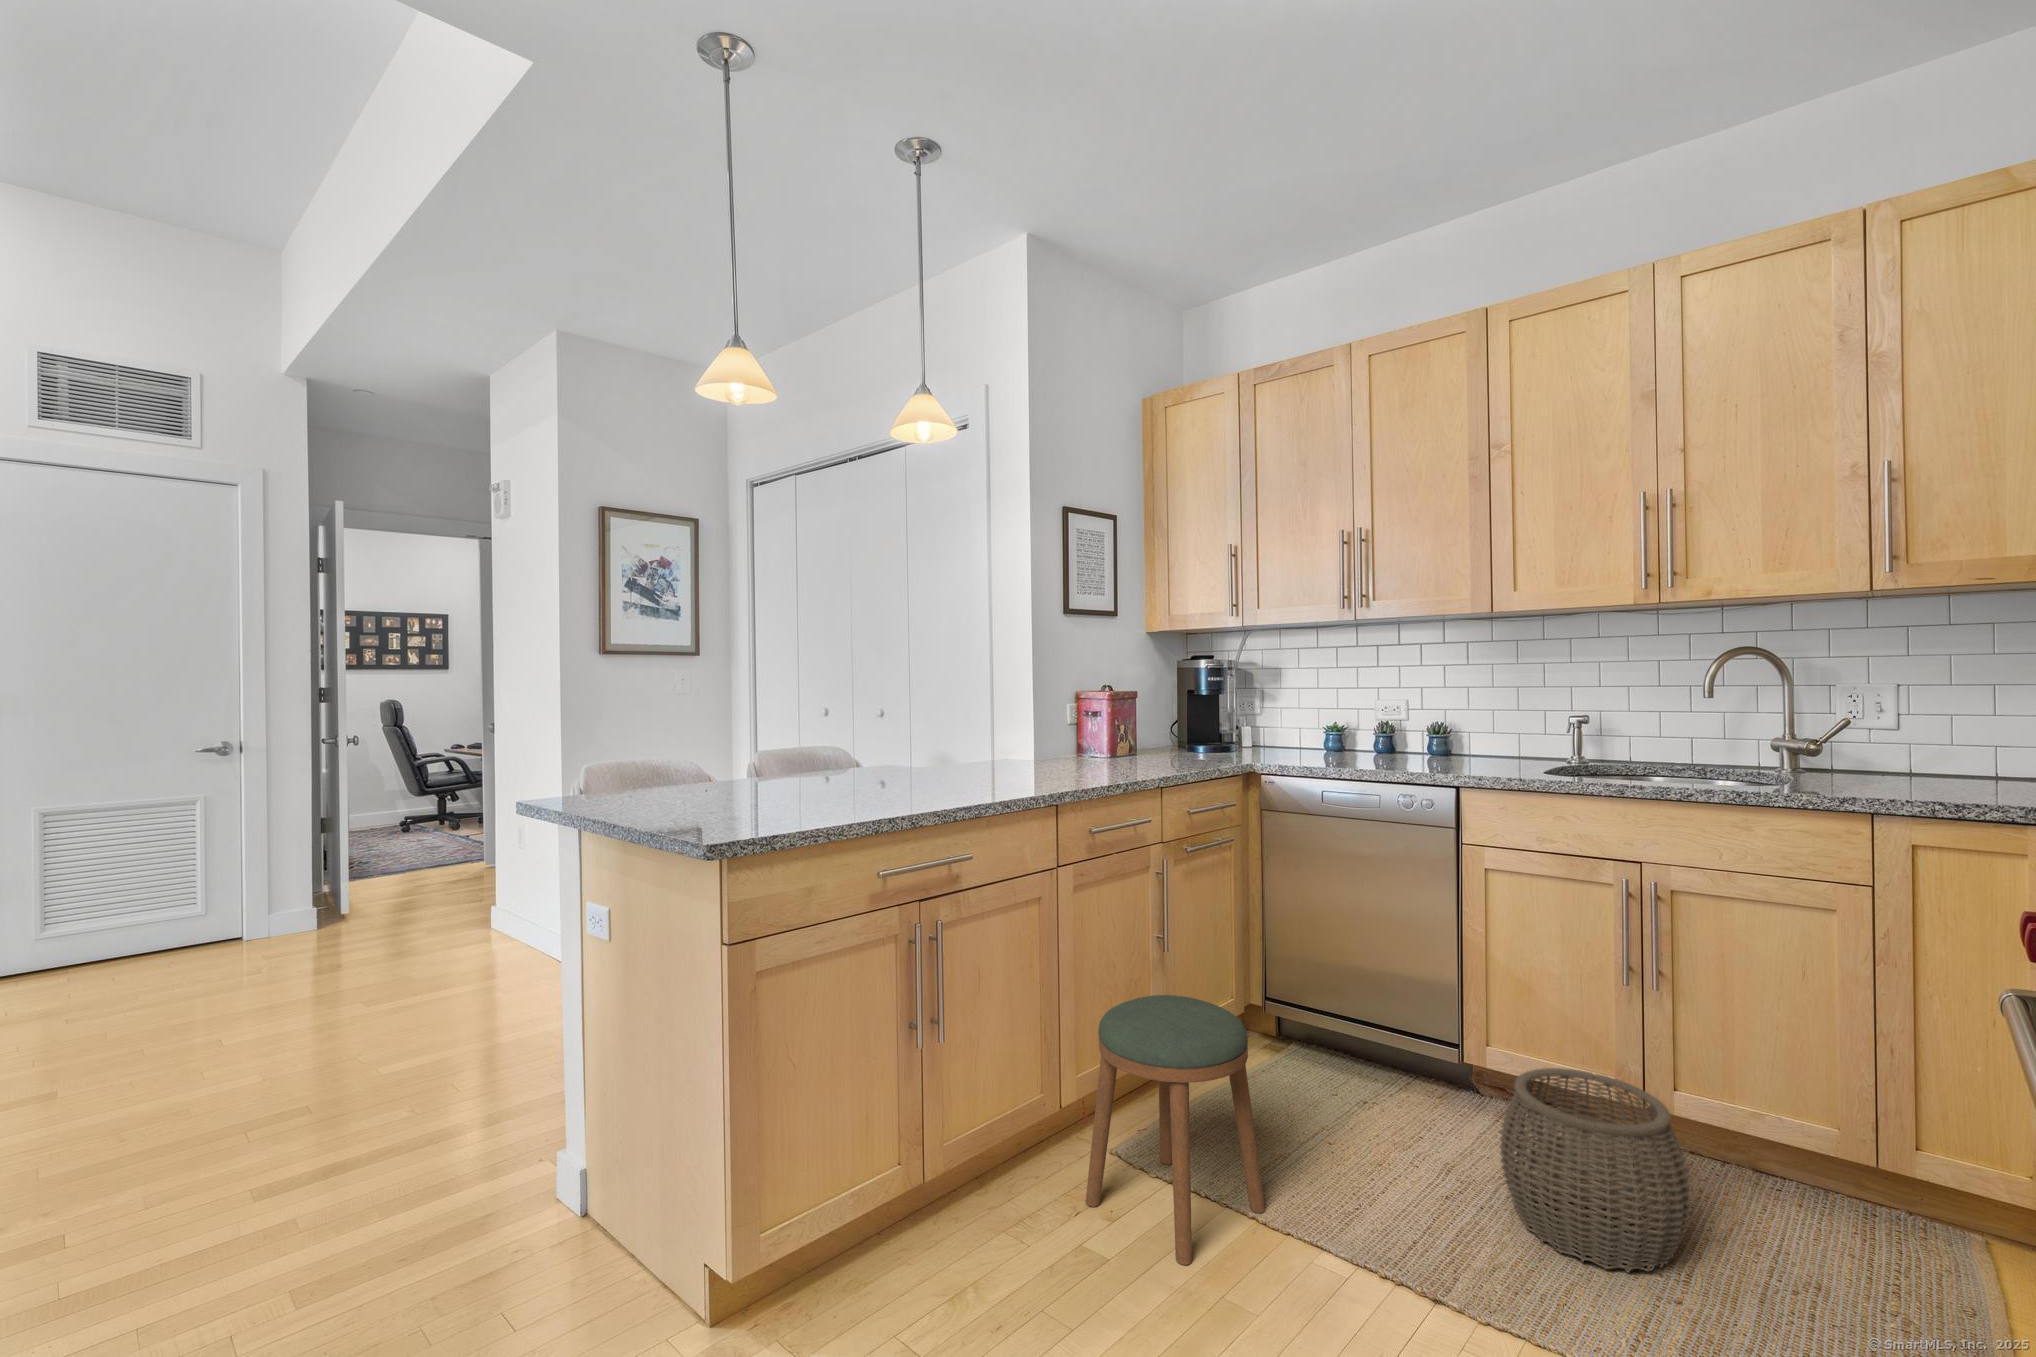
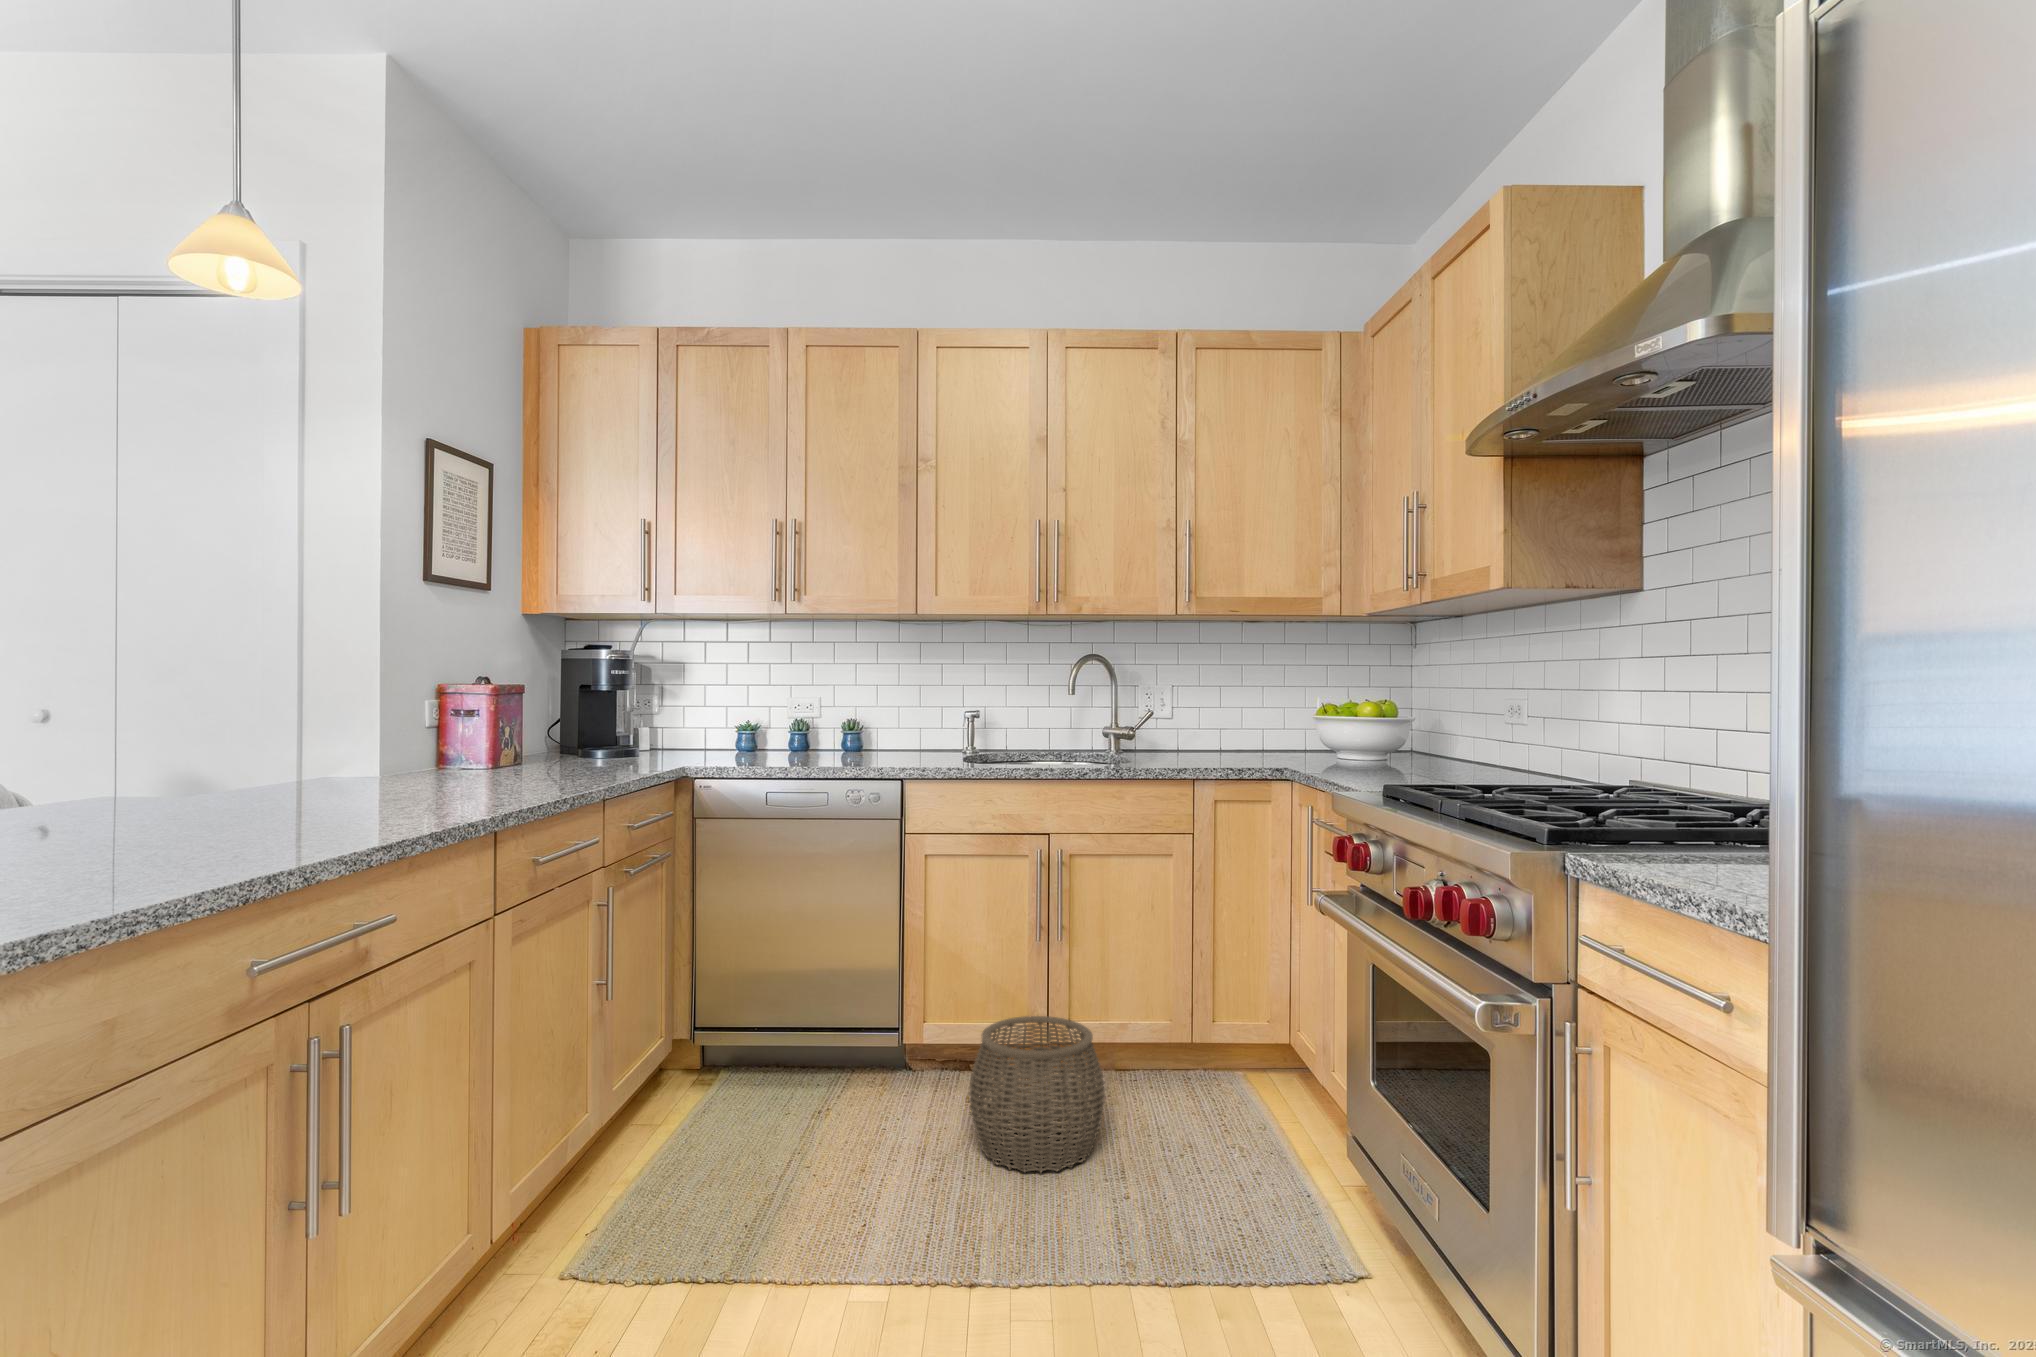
stool: present [1086,995,1265,1265] -> none [582,1032,781,1318]

